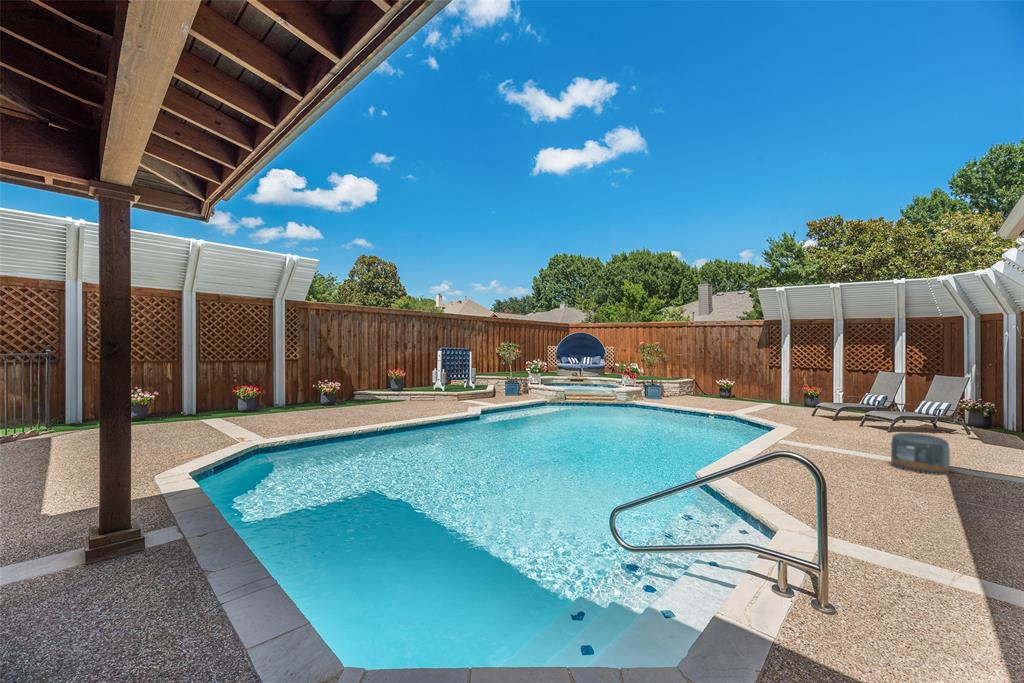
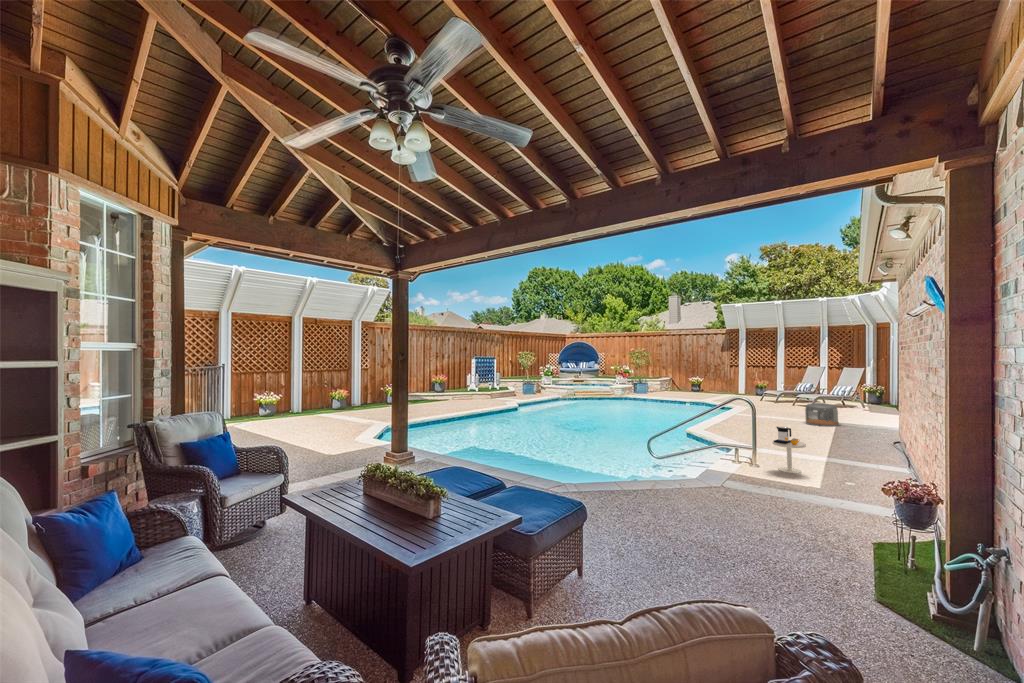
side table: none [866,522,958,649] -> present [772,427,806,473]

